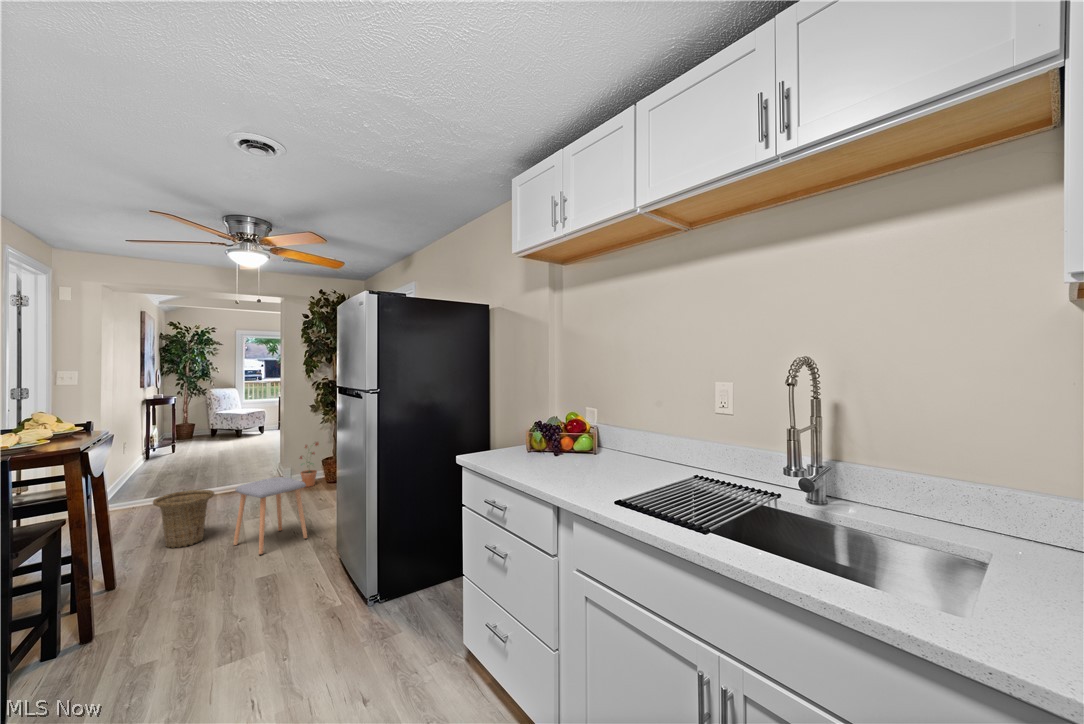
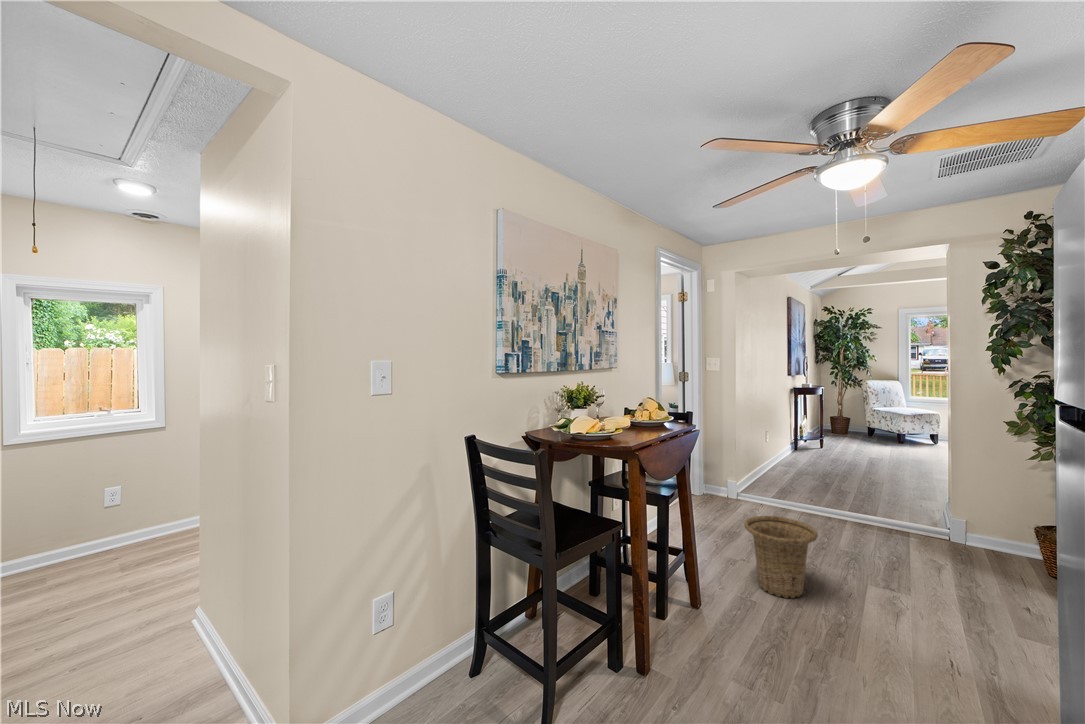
potted plant: present [300,442,319,487] -> none [978,486,1027,563]
stool: present [233,477,307,555] -> none [837,543,978,698]

